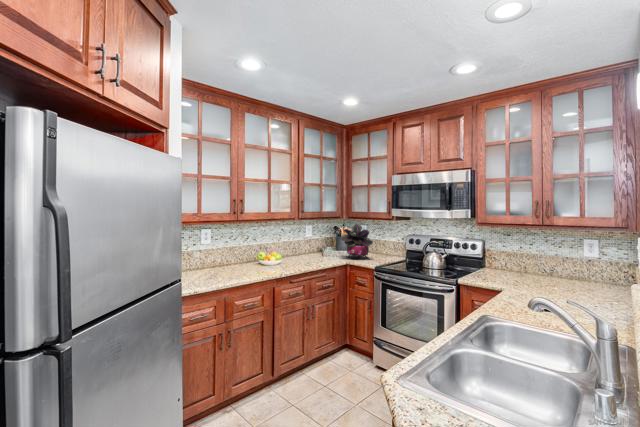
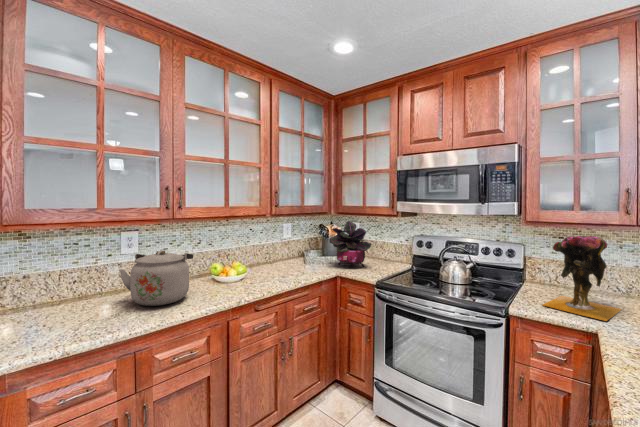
vase: none [481,232,533,285] -> present [543,236,621,321]
kettle: none [208,241,250,274] -> present [119,250,193,306]

